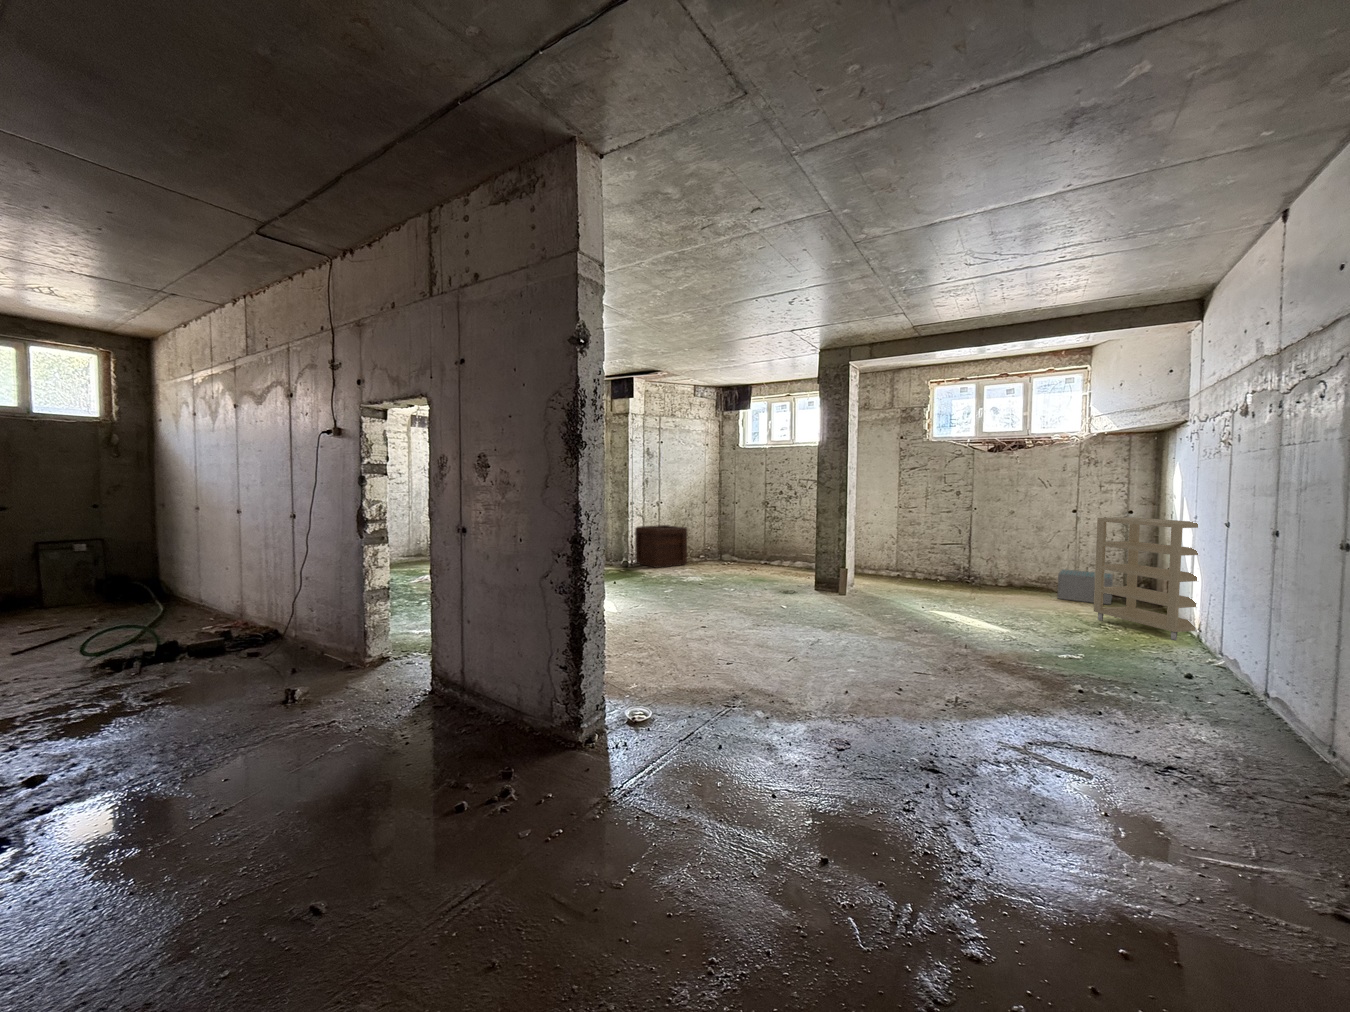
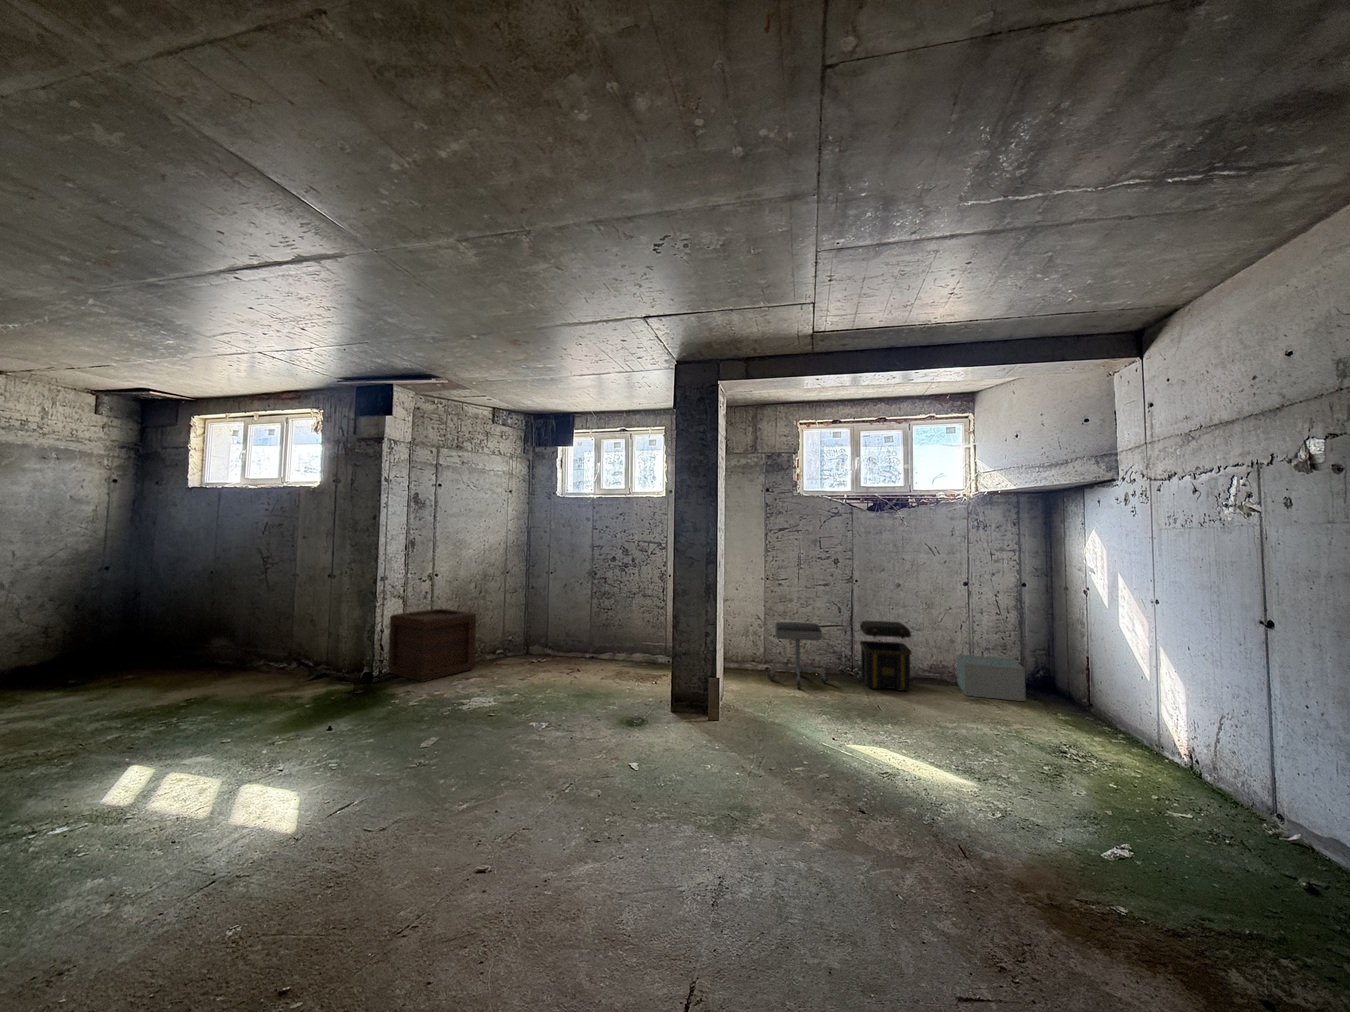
shelving unit: present [1094,517,1198,640] -> none [1045,598,1201,774]
stool: none [894,539,943,587] -> present [768,622,828,689]
toolbox: none [972,540,1013,593] -> present [860,621,912,691]

